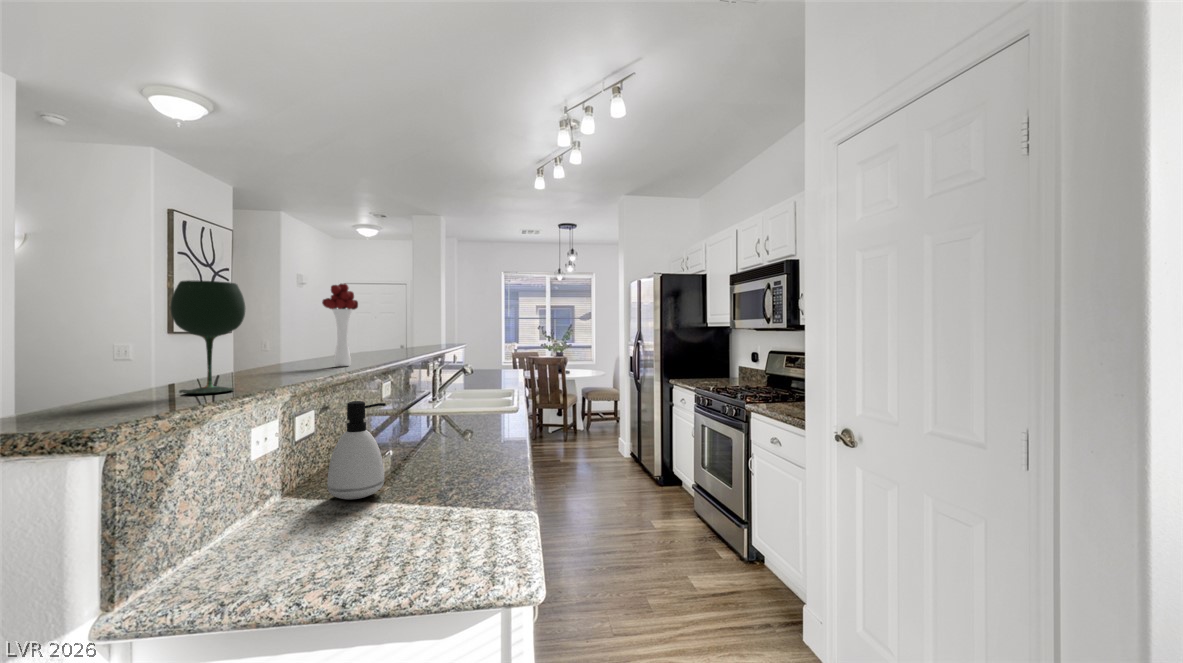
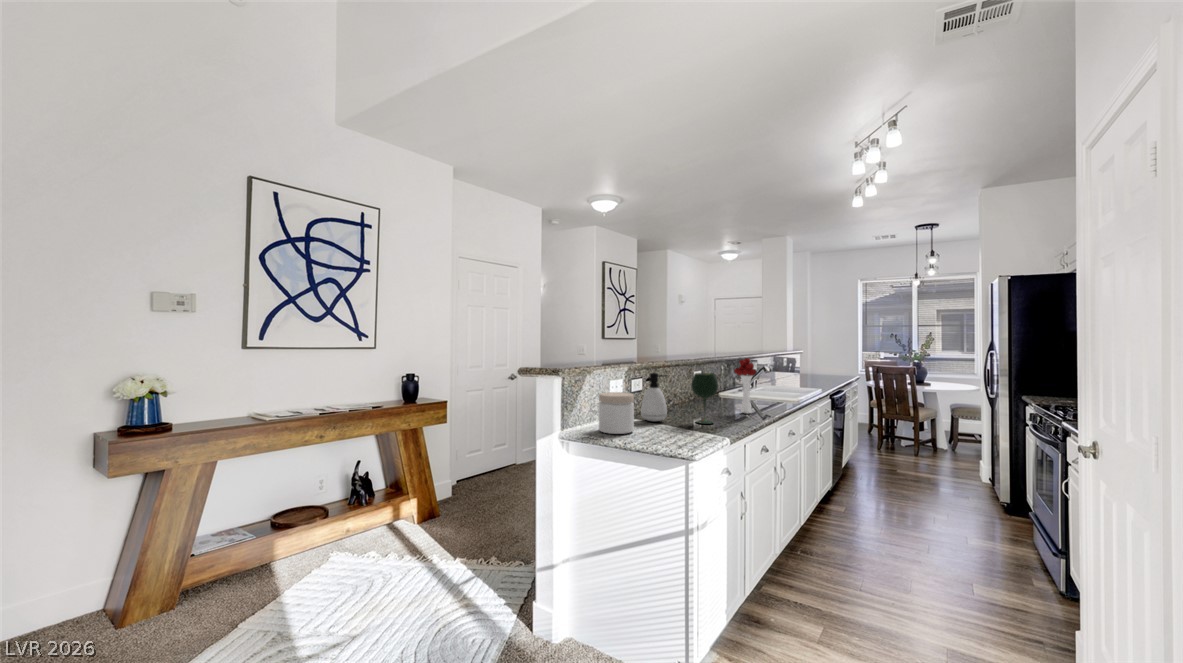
wine glass: present [170,280,245,394] -> present [691,373,718,424]
flower bouquet: present [322,284,358,366] -> present [734,358,756,413]
jar: none [239,458,338,575] -> present [599,392,634,434]

